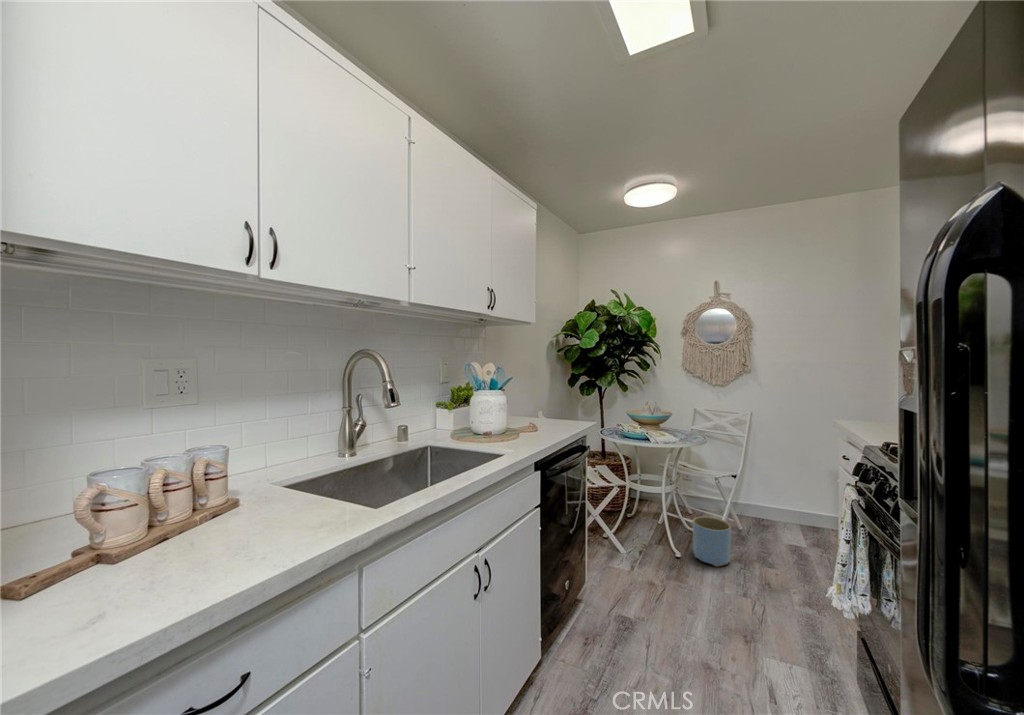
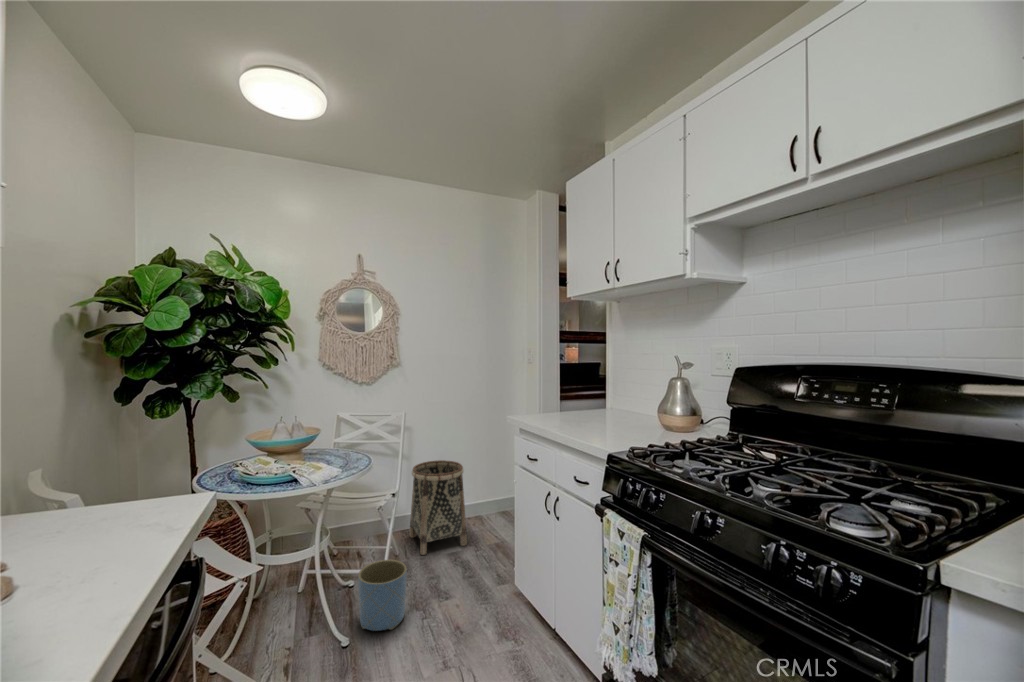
basket: none [758,460,815,545] -> present [410,460,467,555]

